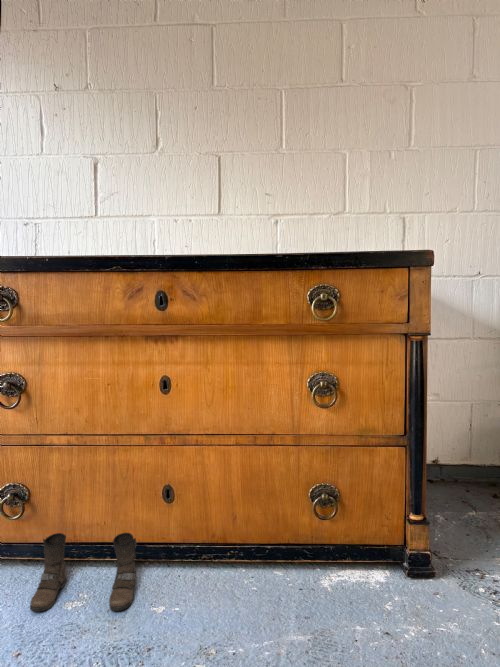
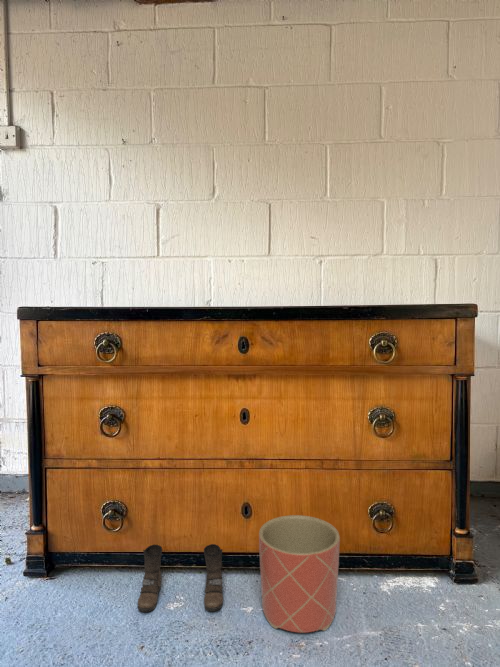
planter: none [170,499,265,637] -> present [259,515,340,633]

